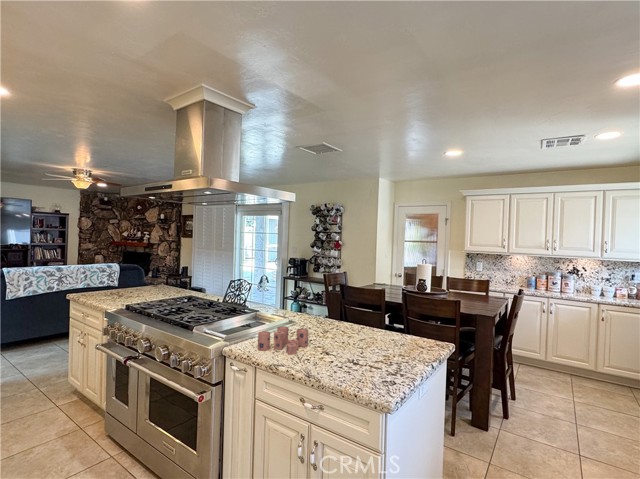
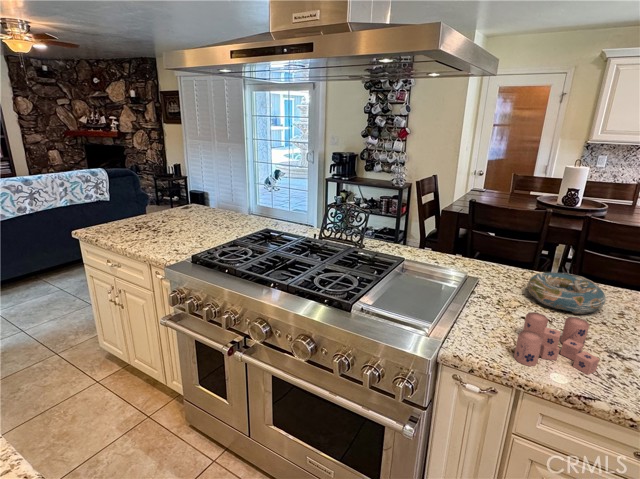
decorative bowl: none [312,314,354,336] -> present [527,272,607,314]

